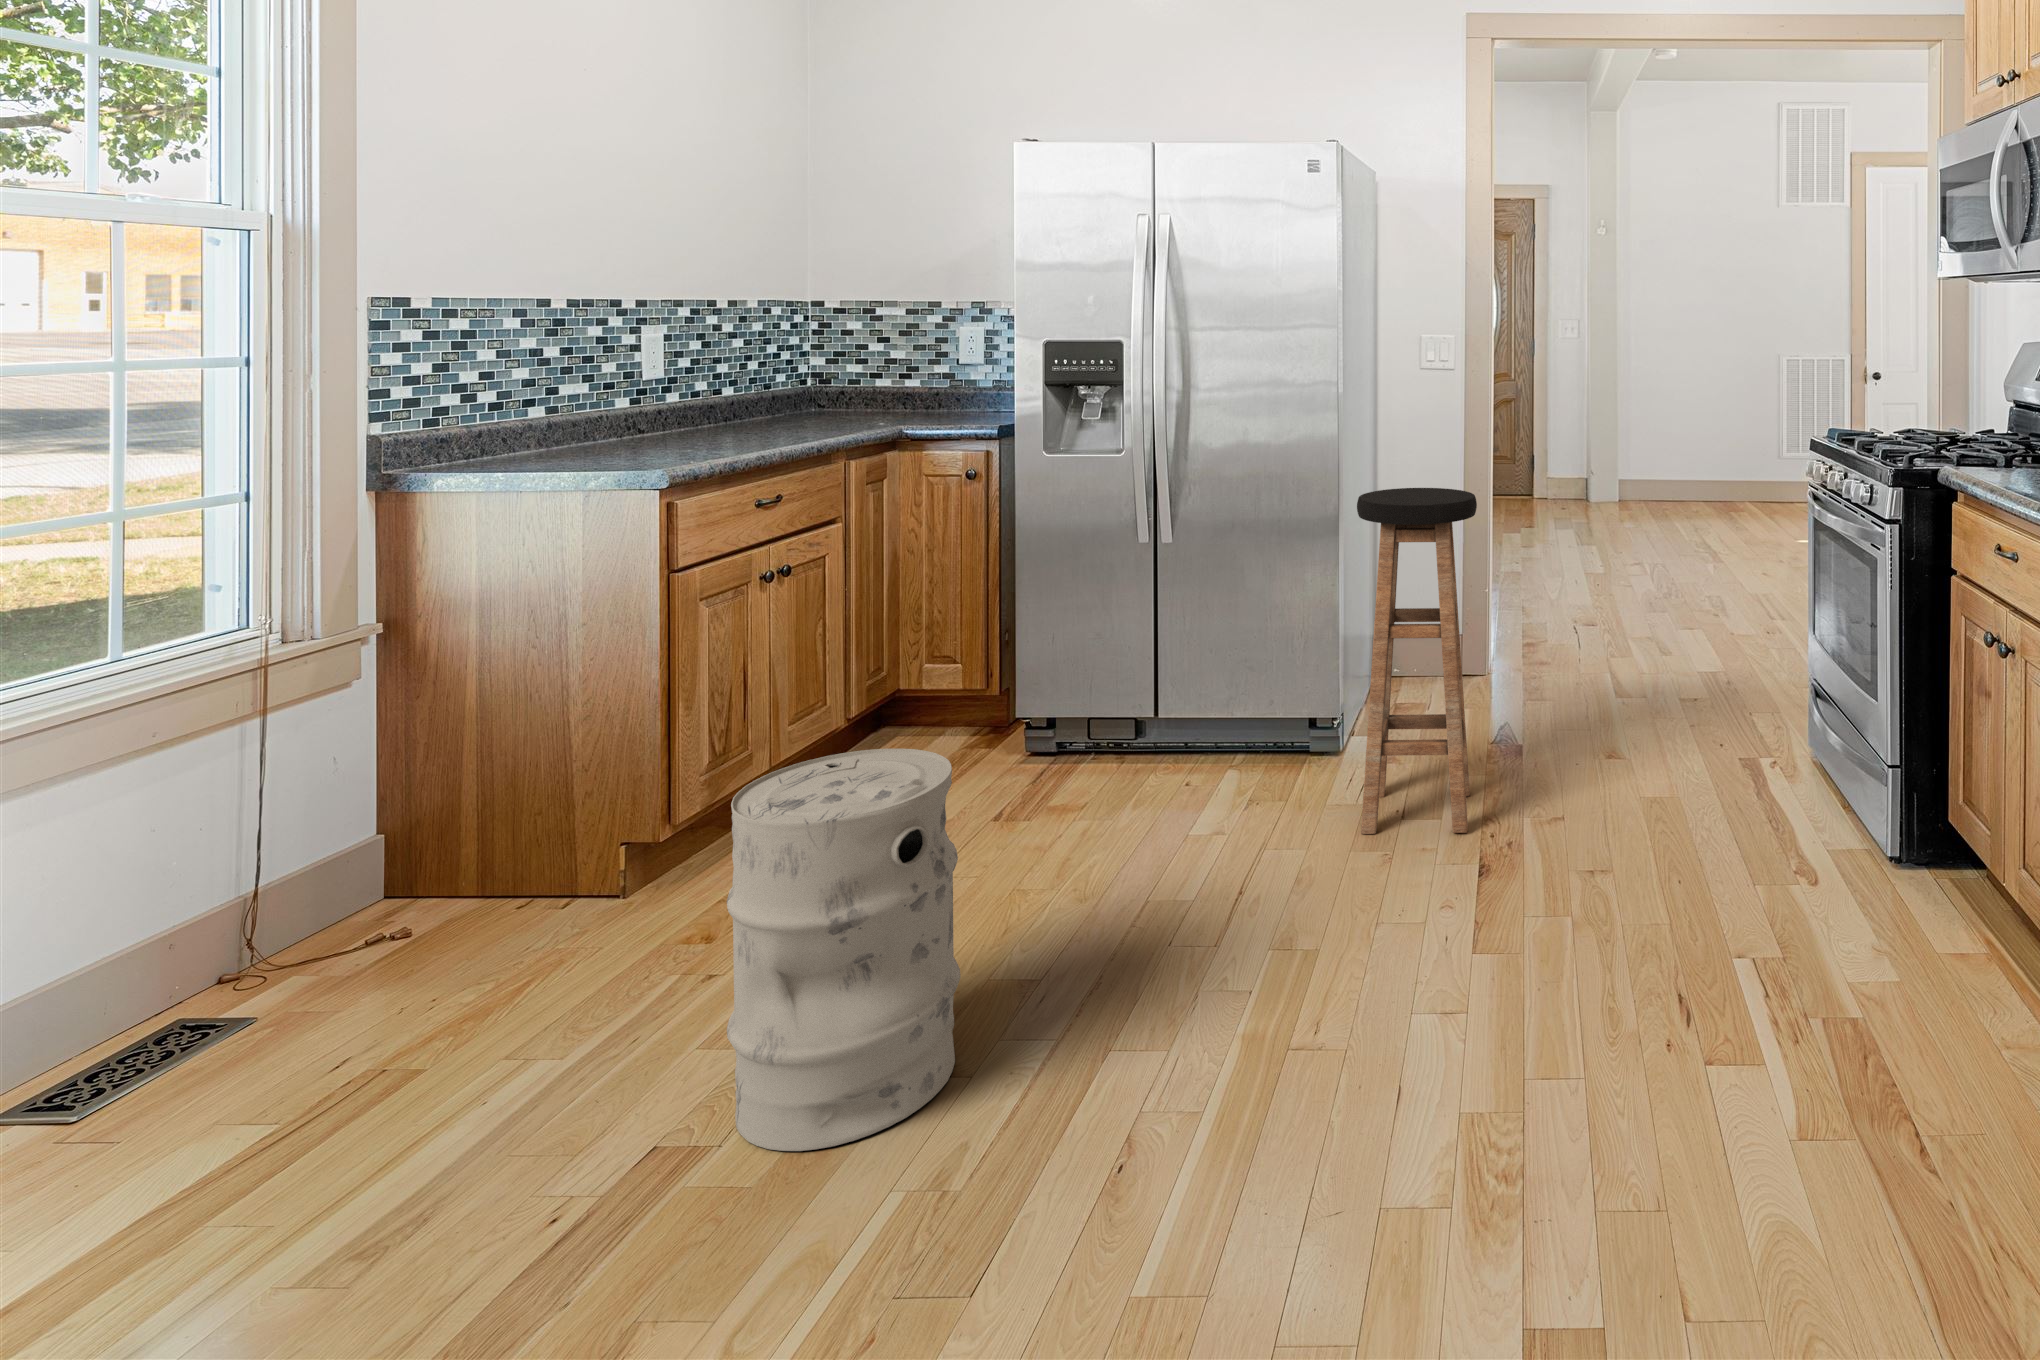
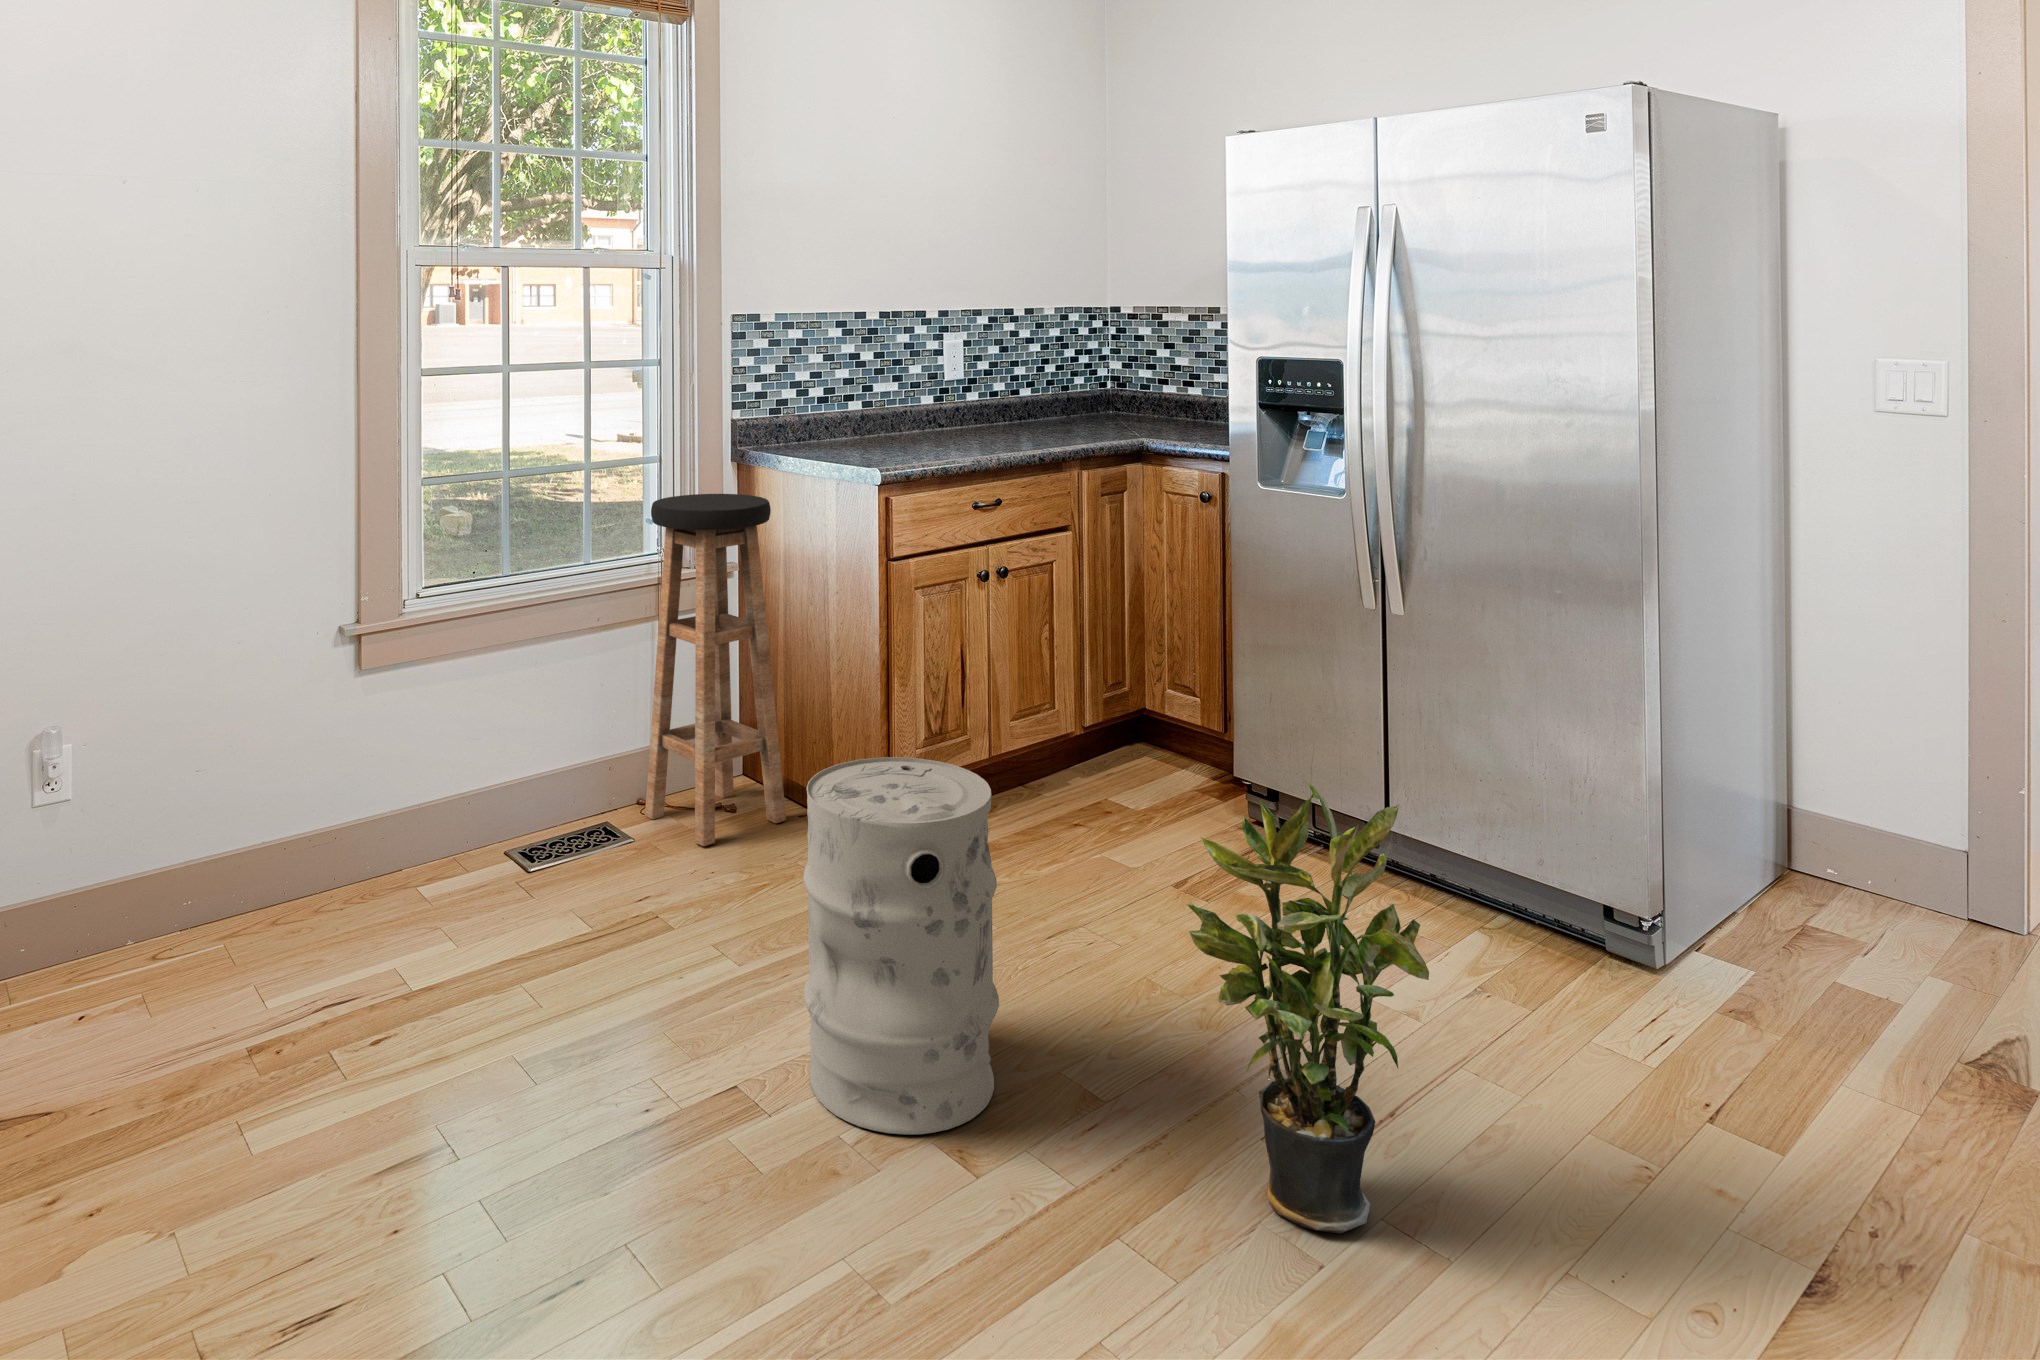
bar stool: present [1357,488,1477,834] -> present [645,494,786,846]
potted plant: none [1157,663,1329,1015] -> present [1187,781,1429,1234]

